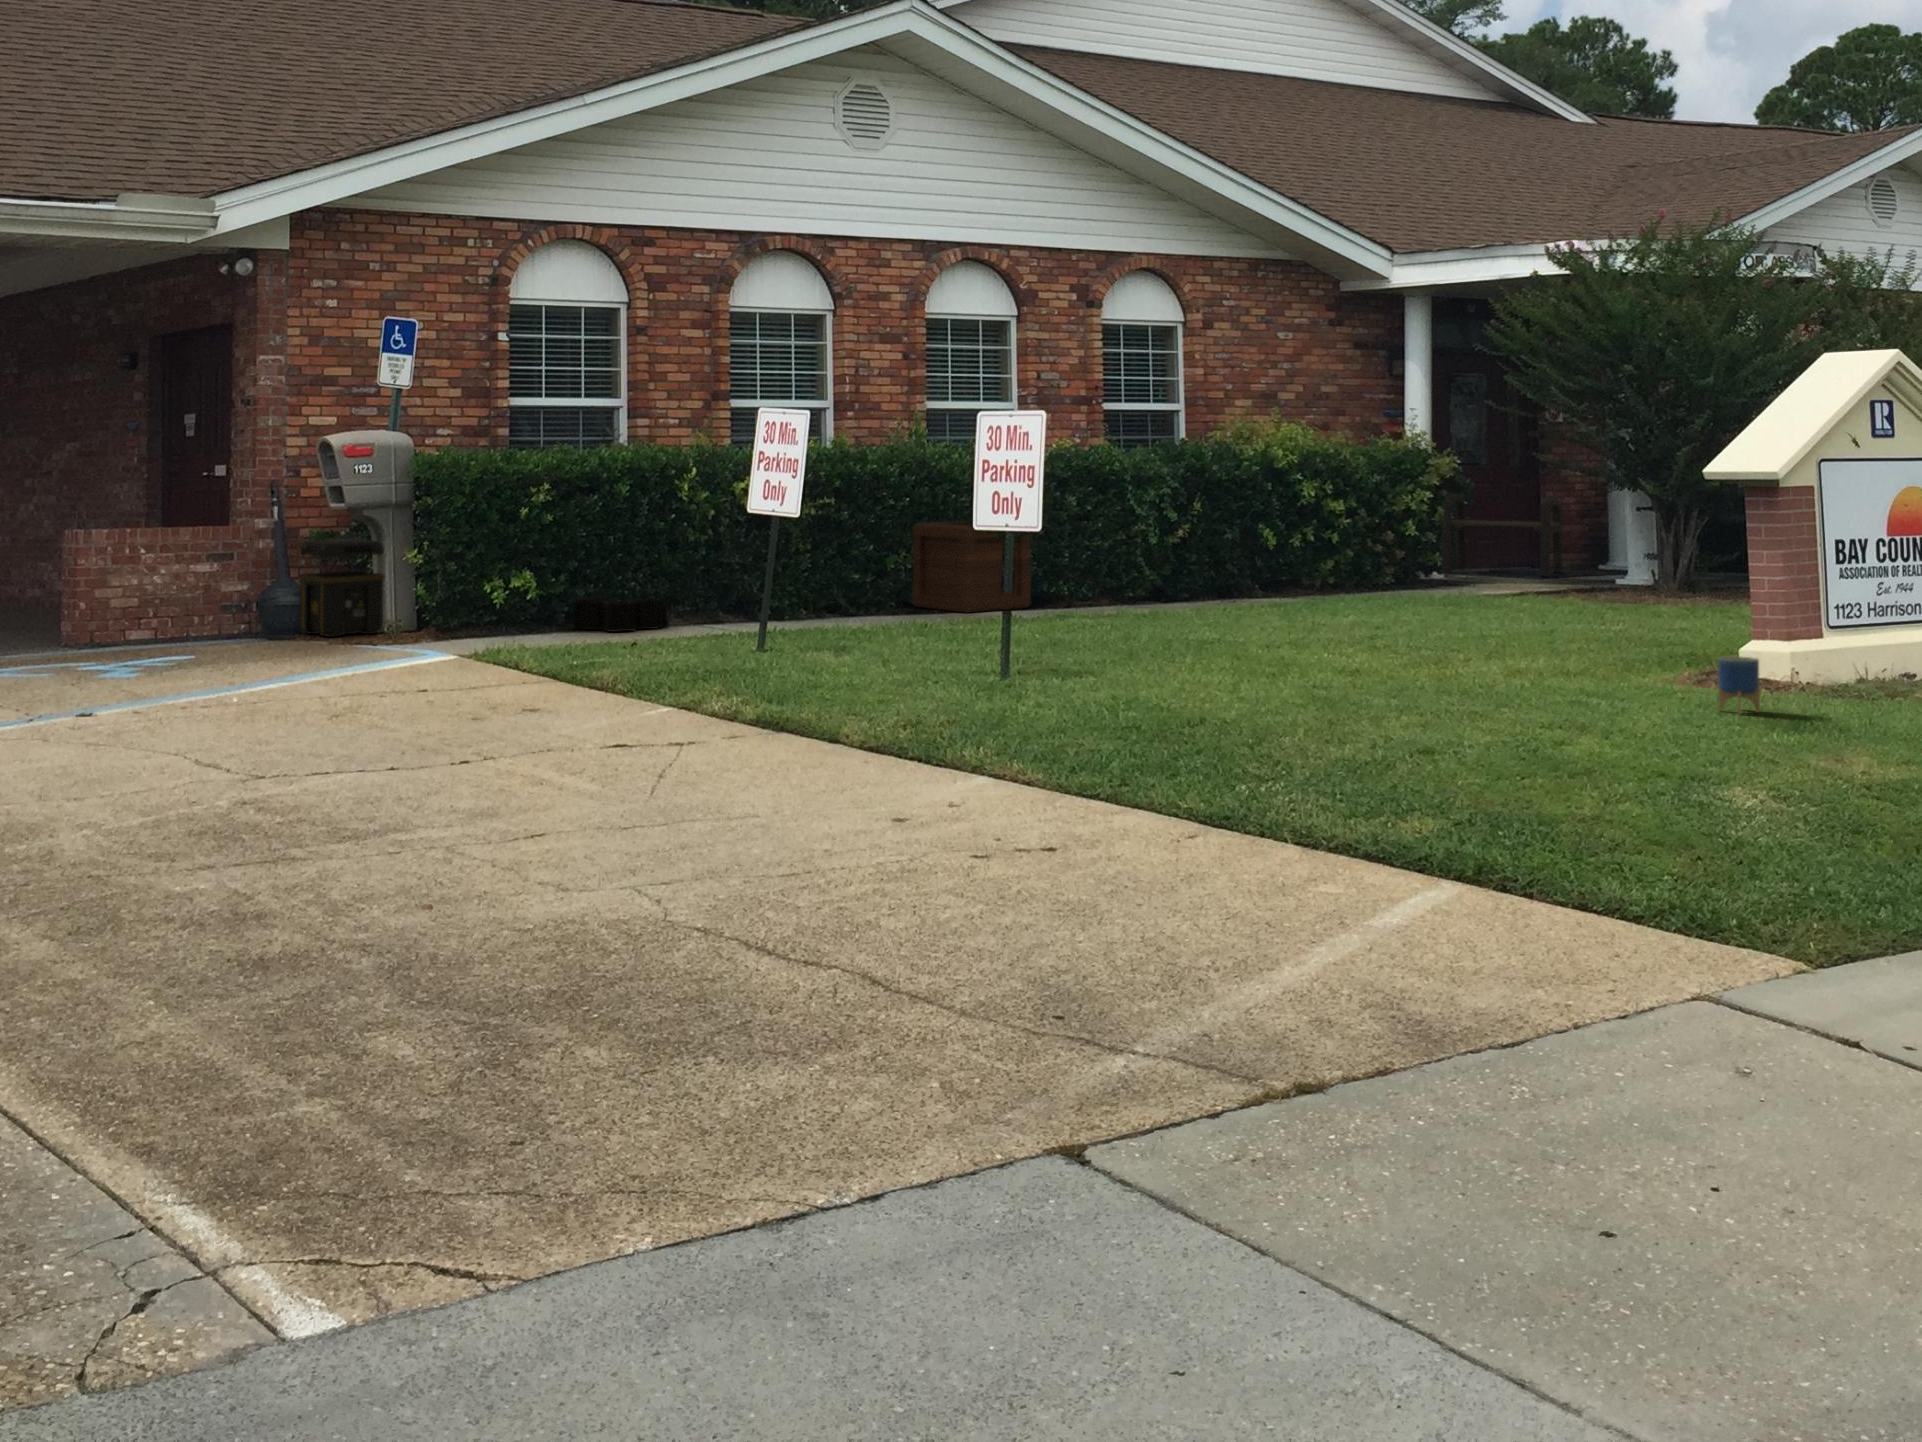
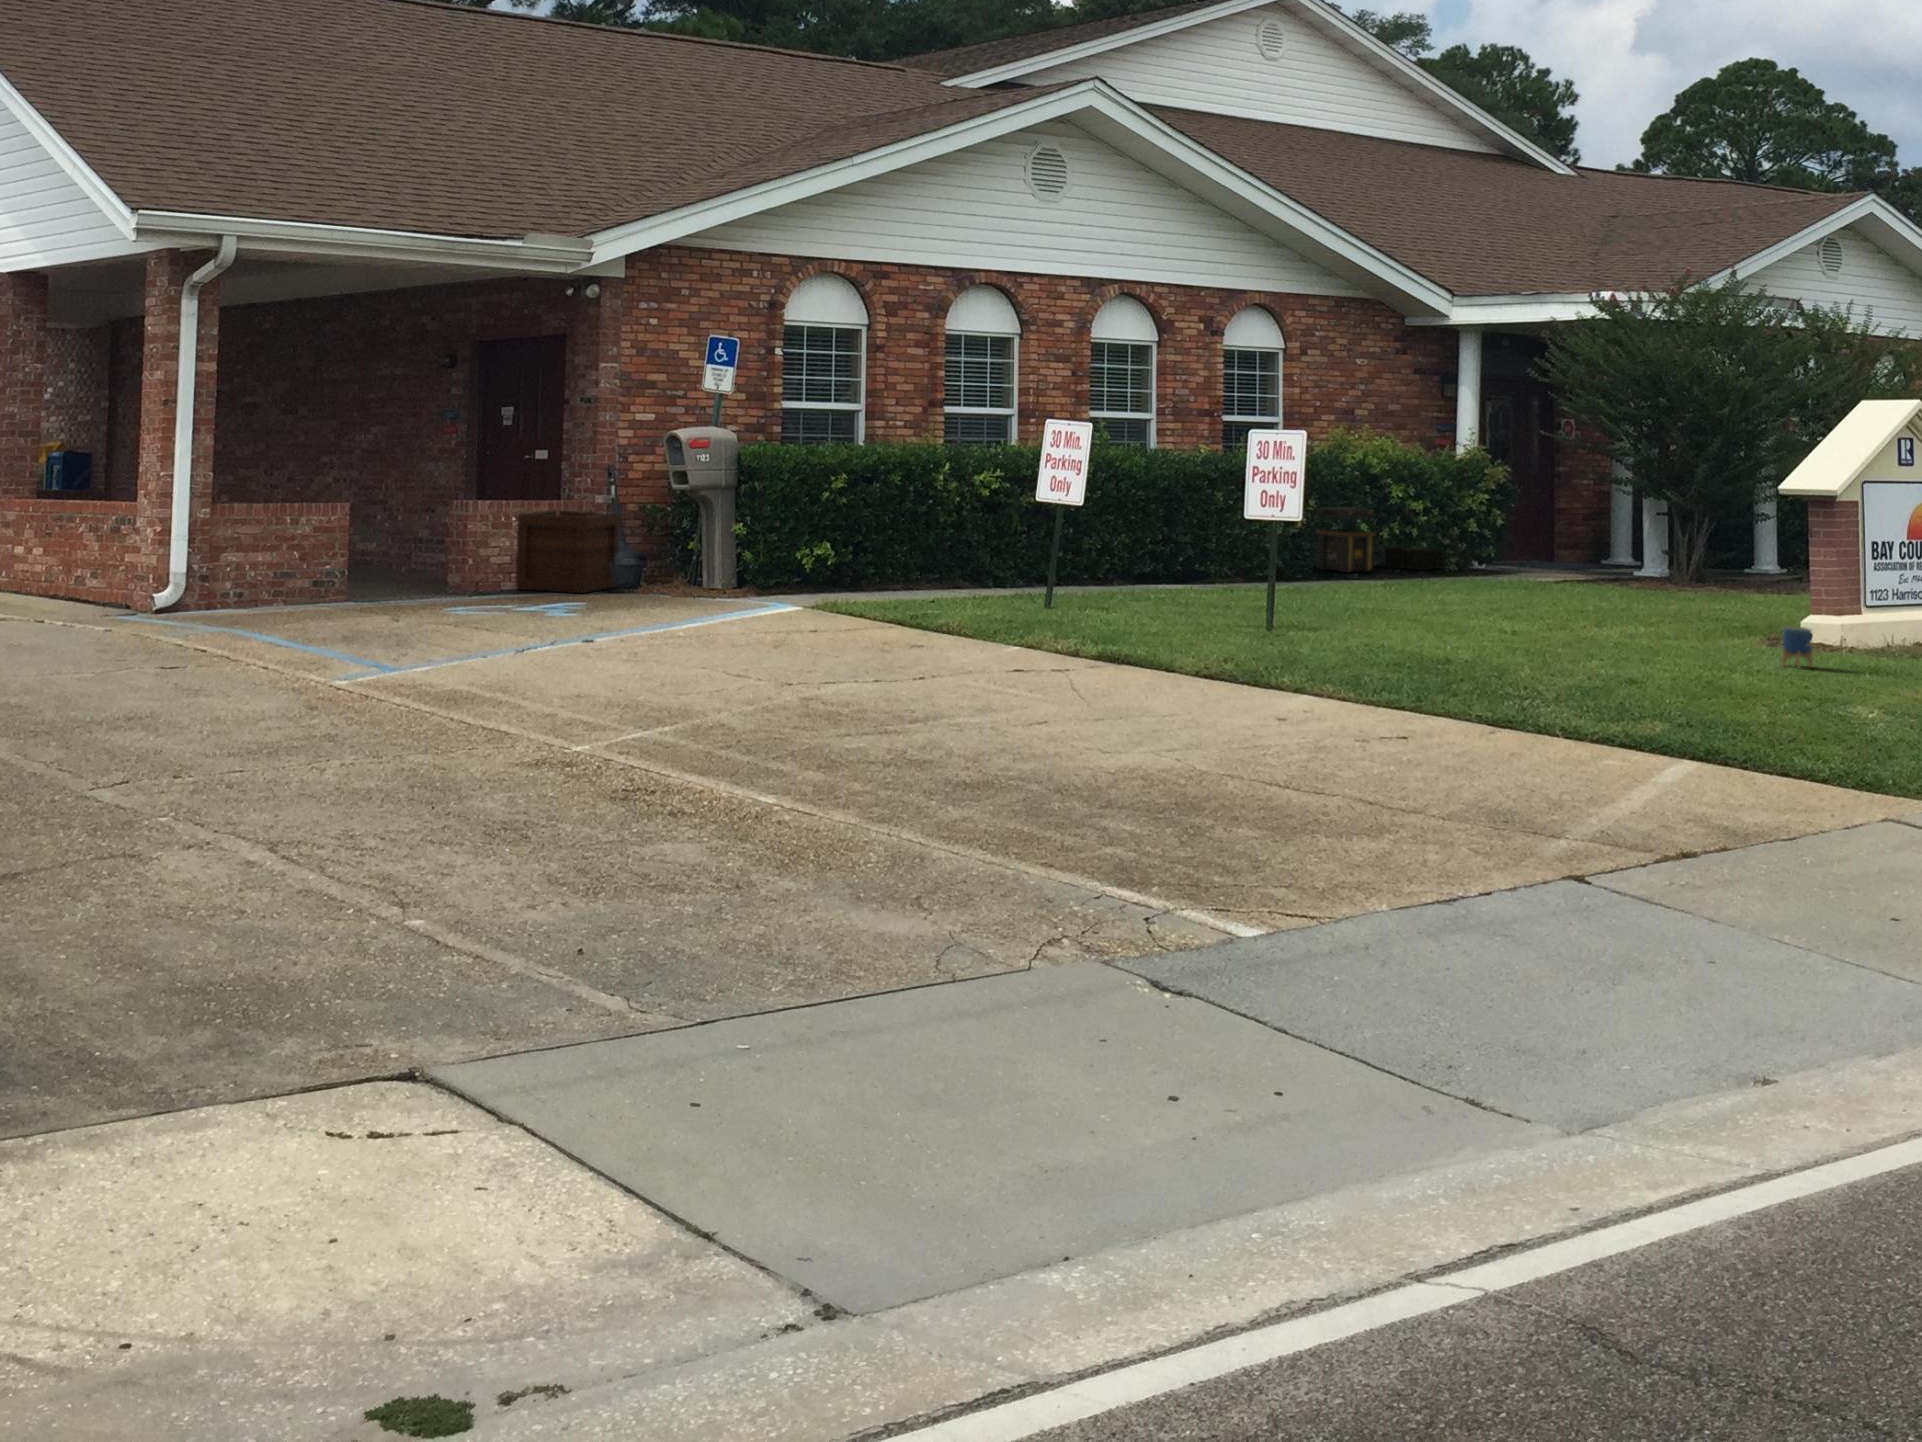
bench: present [1442,494,1563,577] -> none [1492,496,1589,566]
wooden crate: present [913,521,1031,613] -> present [515,510,620,593]
toolbox: present [298,539,385,637] -> present [1316,507,1375,573]
storage bin: present [572,596,669,632] -> present [1383,546,1445,570]

